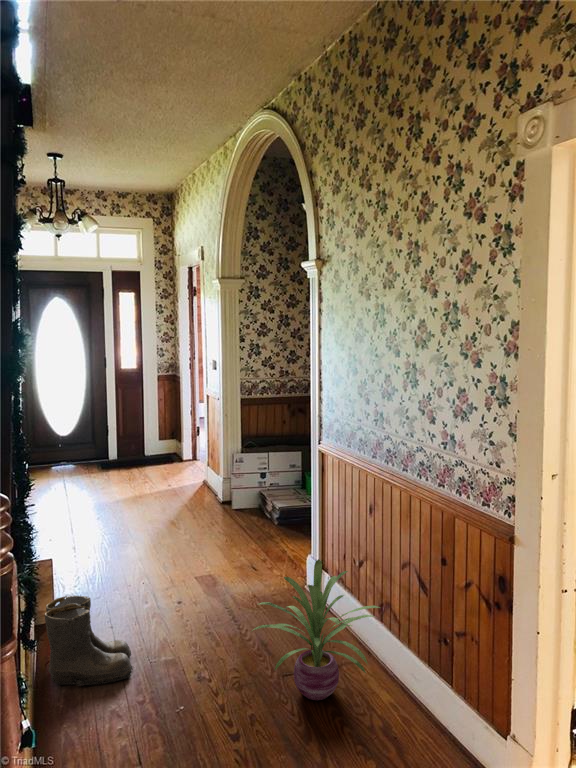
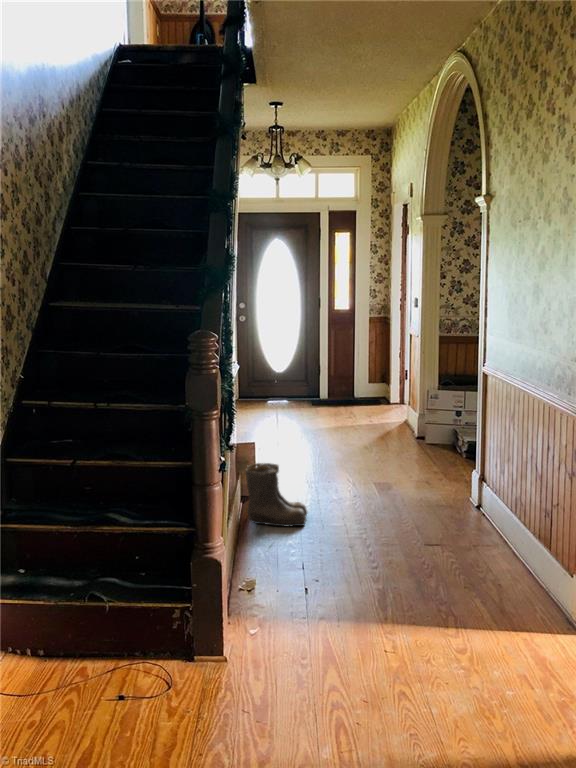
decorative plant: present [252,559,380,700] -> none [394,447,506,553]

